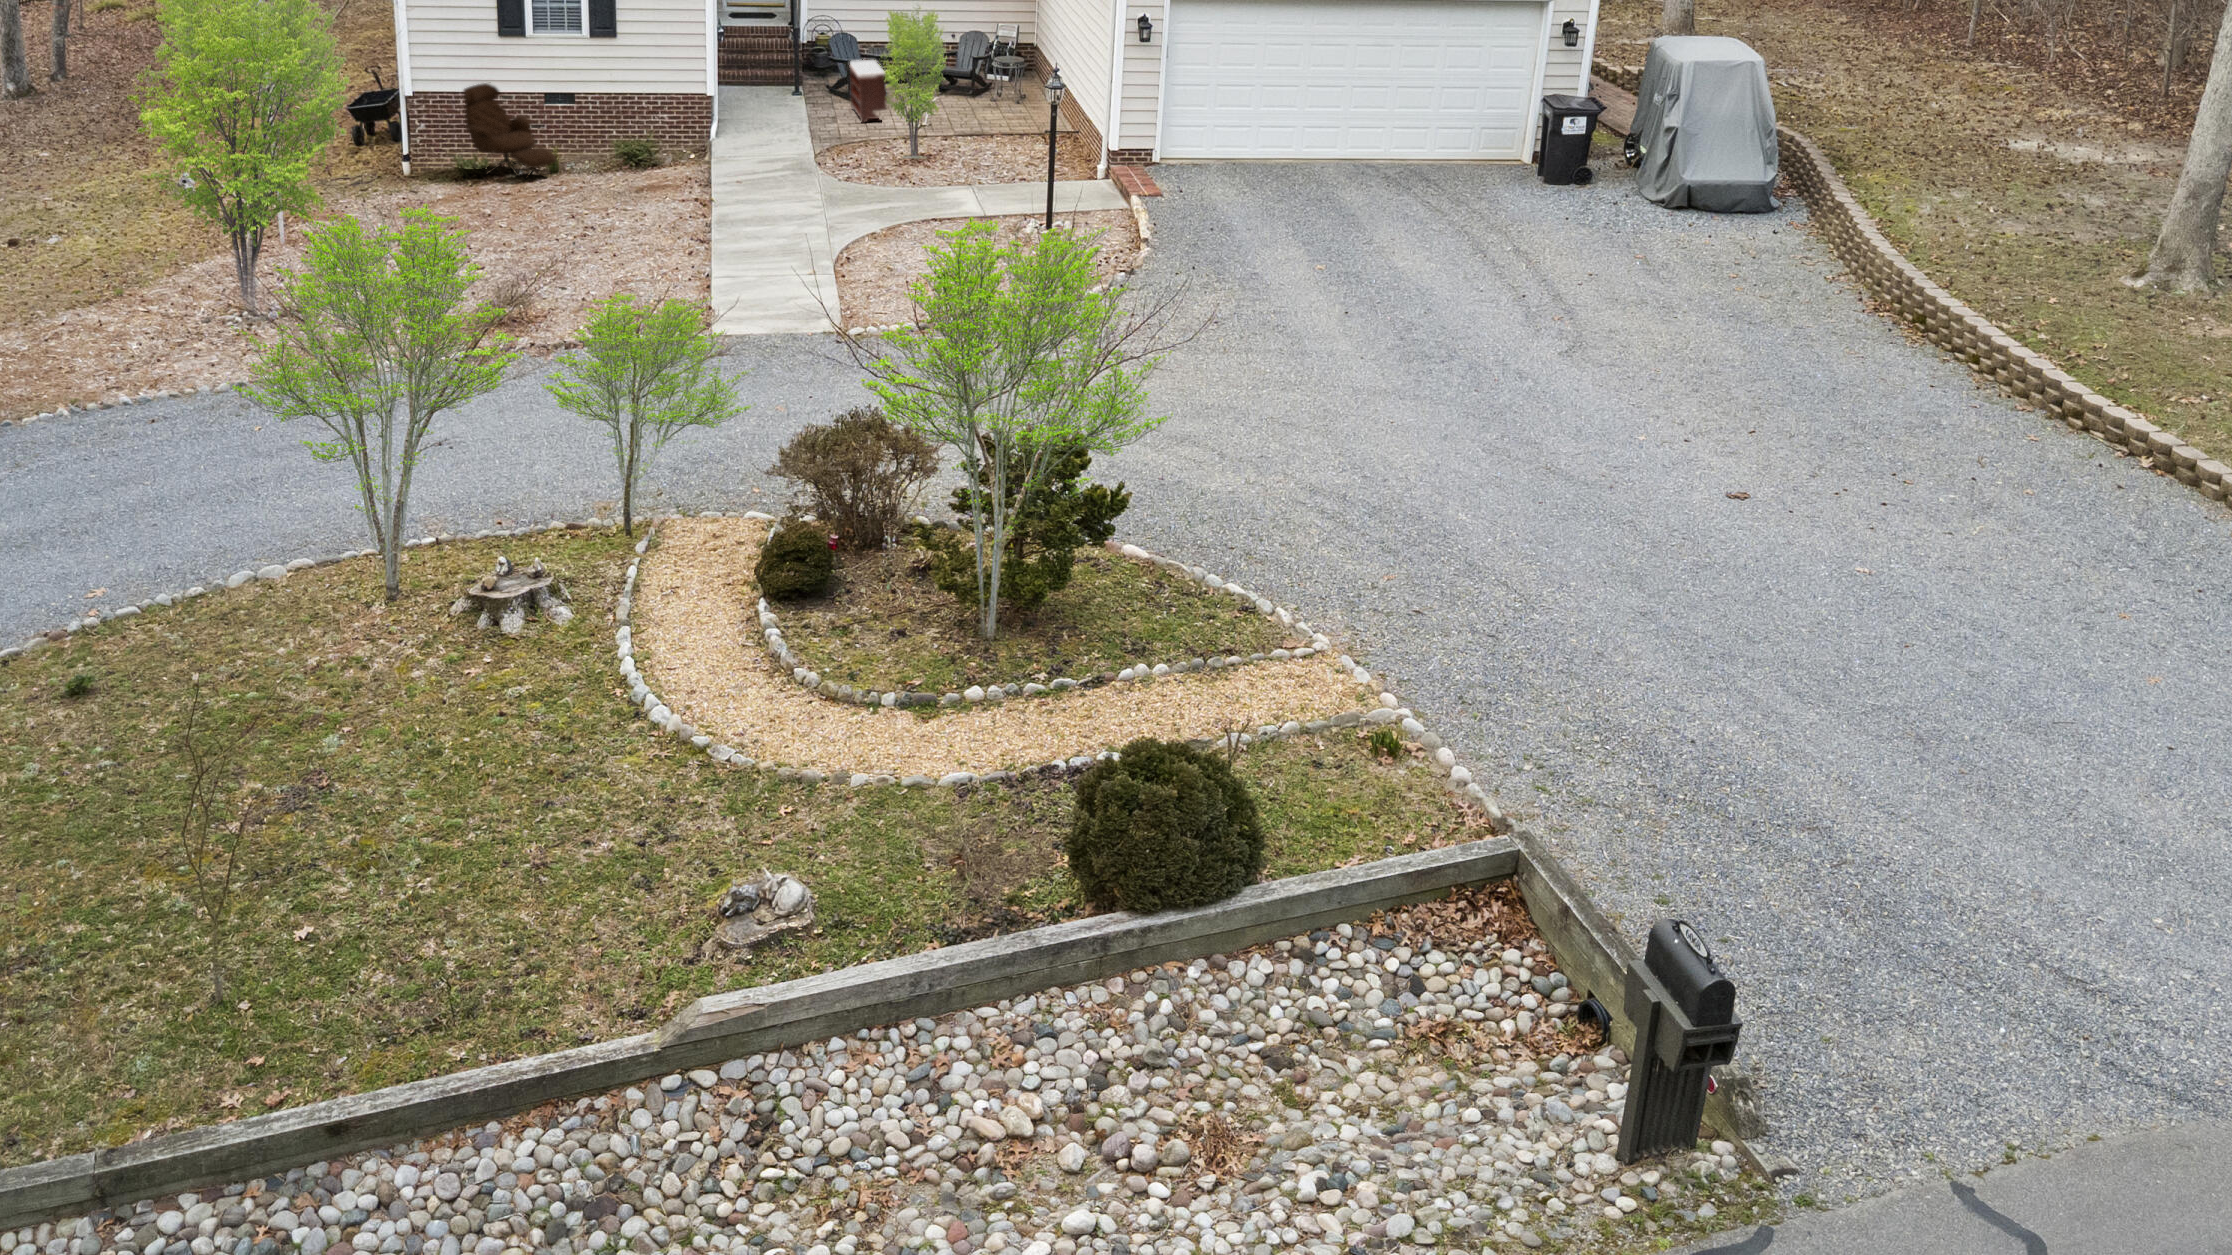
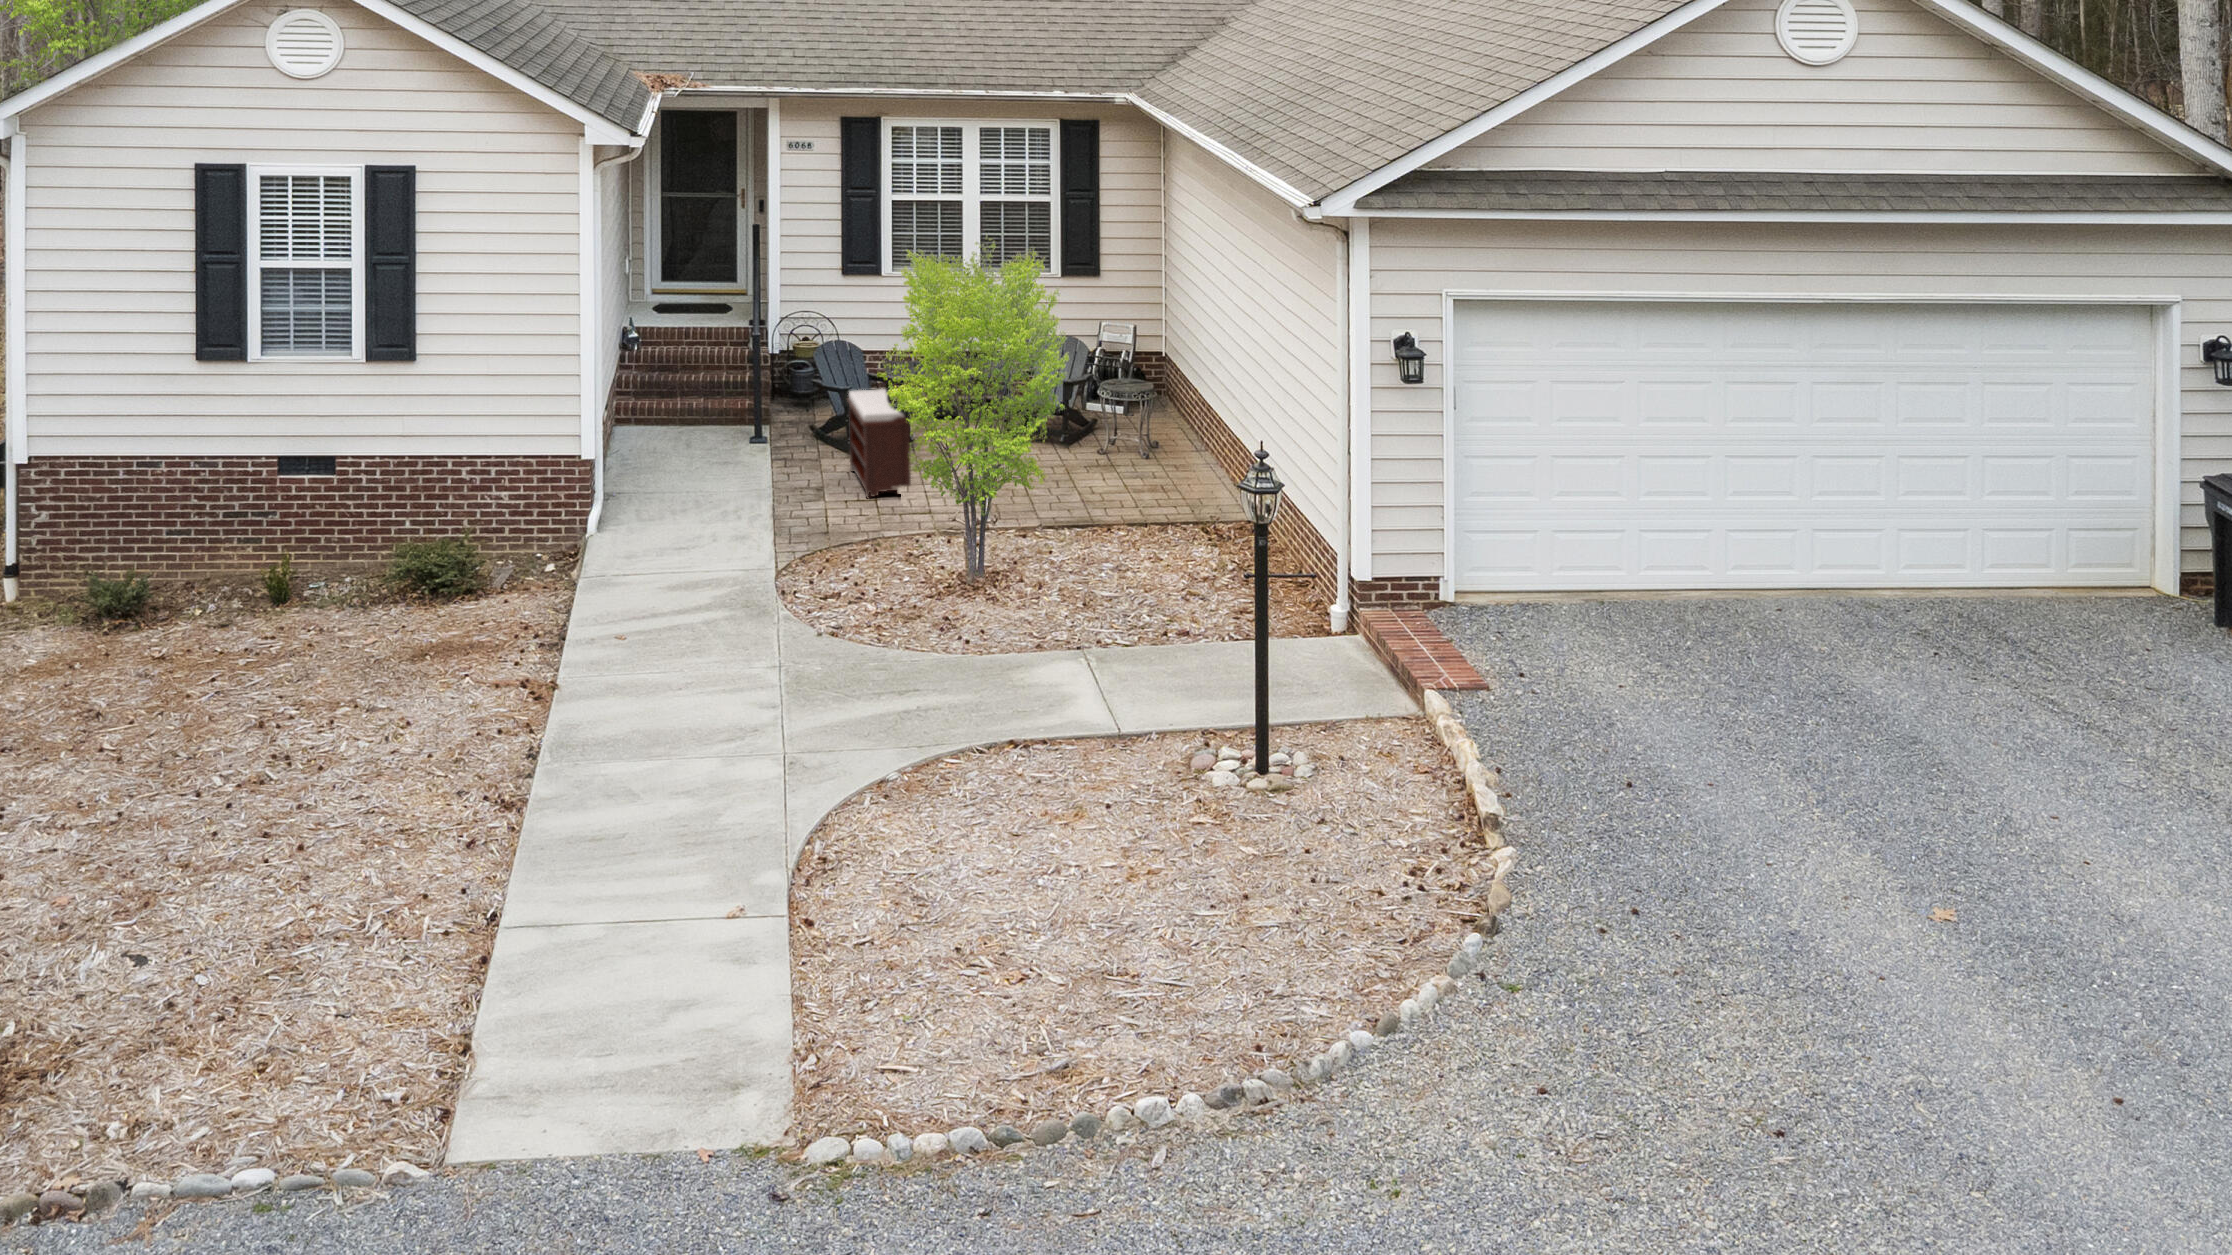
lounge chair: present [464,83,557,178] -> none [120,438,289,626]

